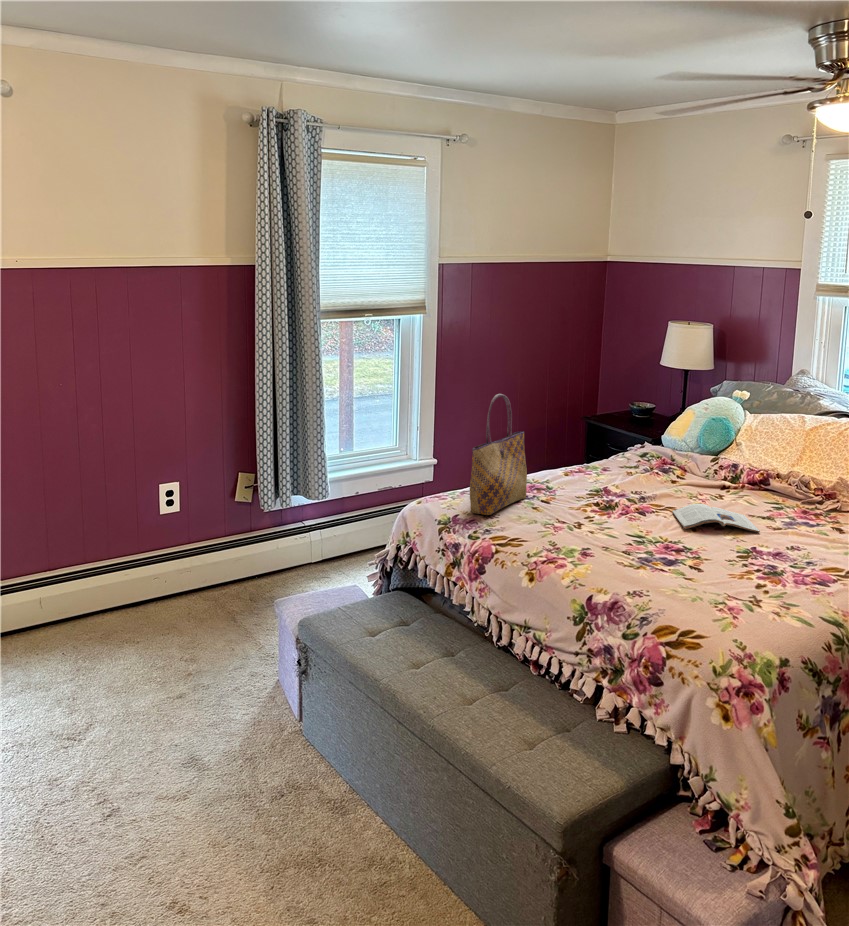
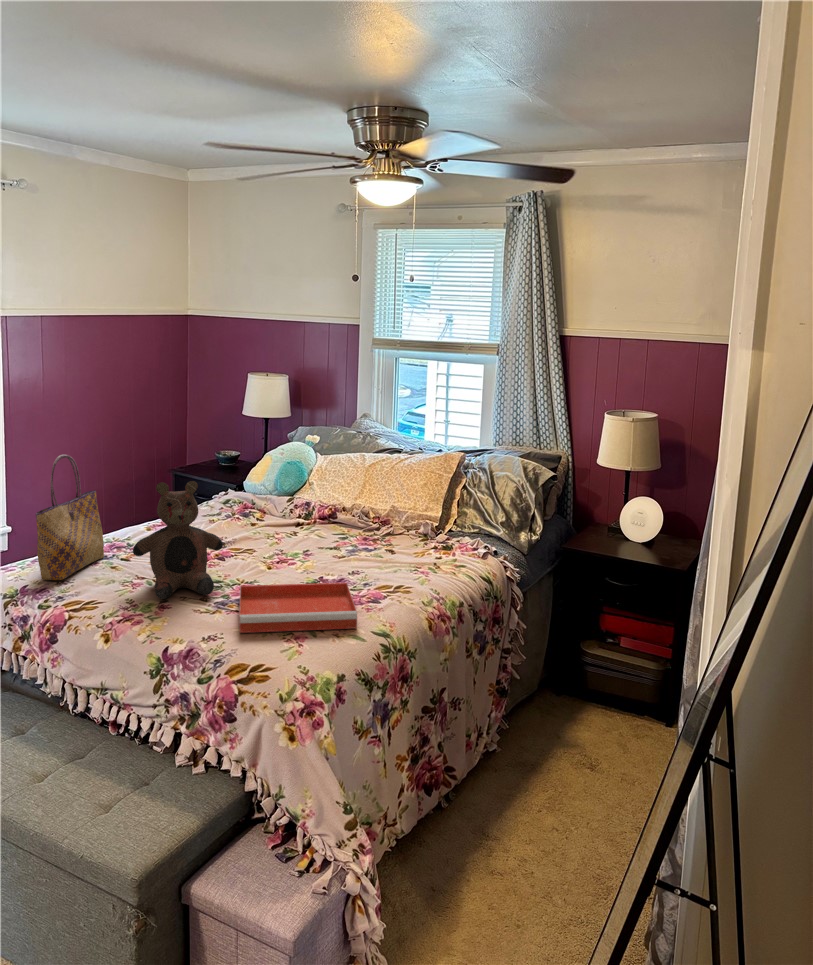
teddy bear: none [559,428,650,549] -> present [133,481,223,599]
magazine: present [672,504,760,532] -> none [249,543,327,569]
tray: none [667,544,806,610] -> present [239,583,357,633]

